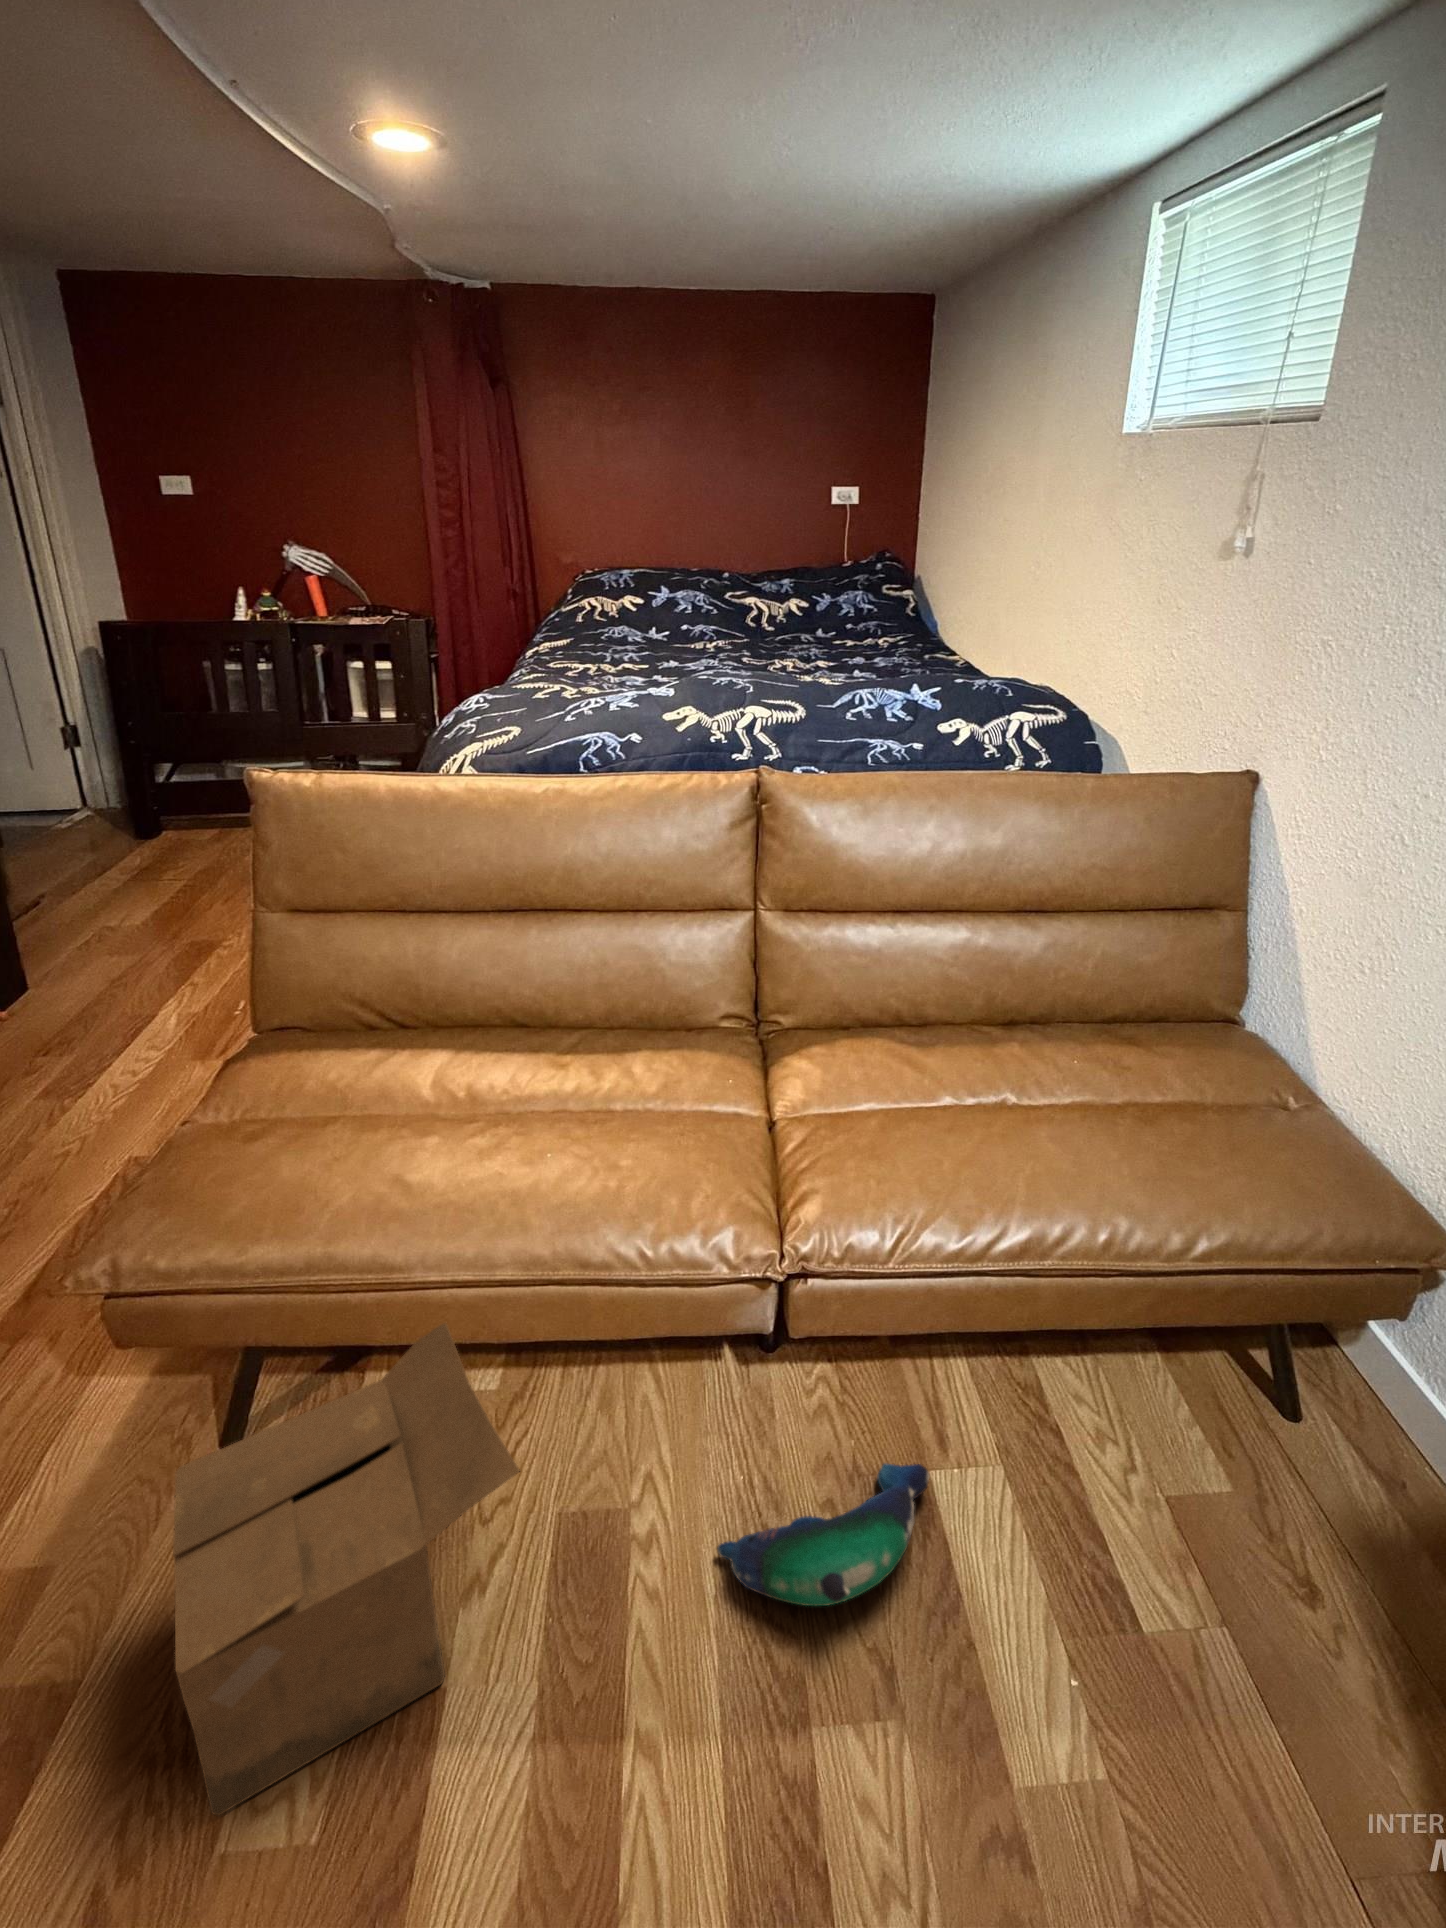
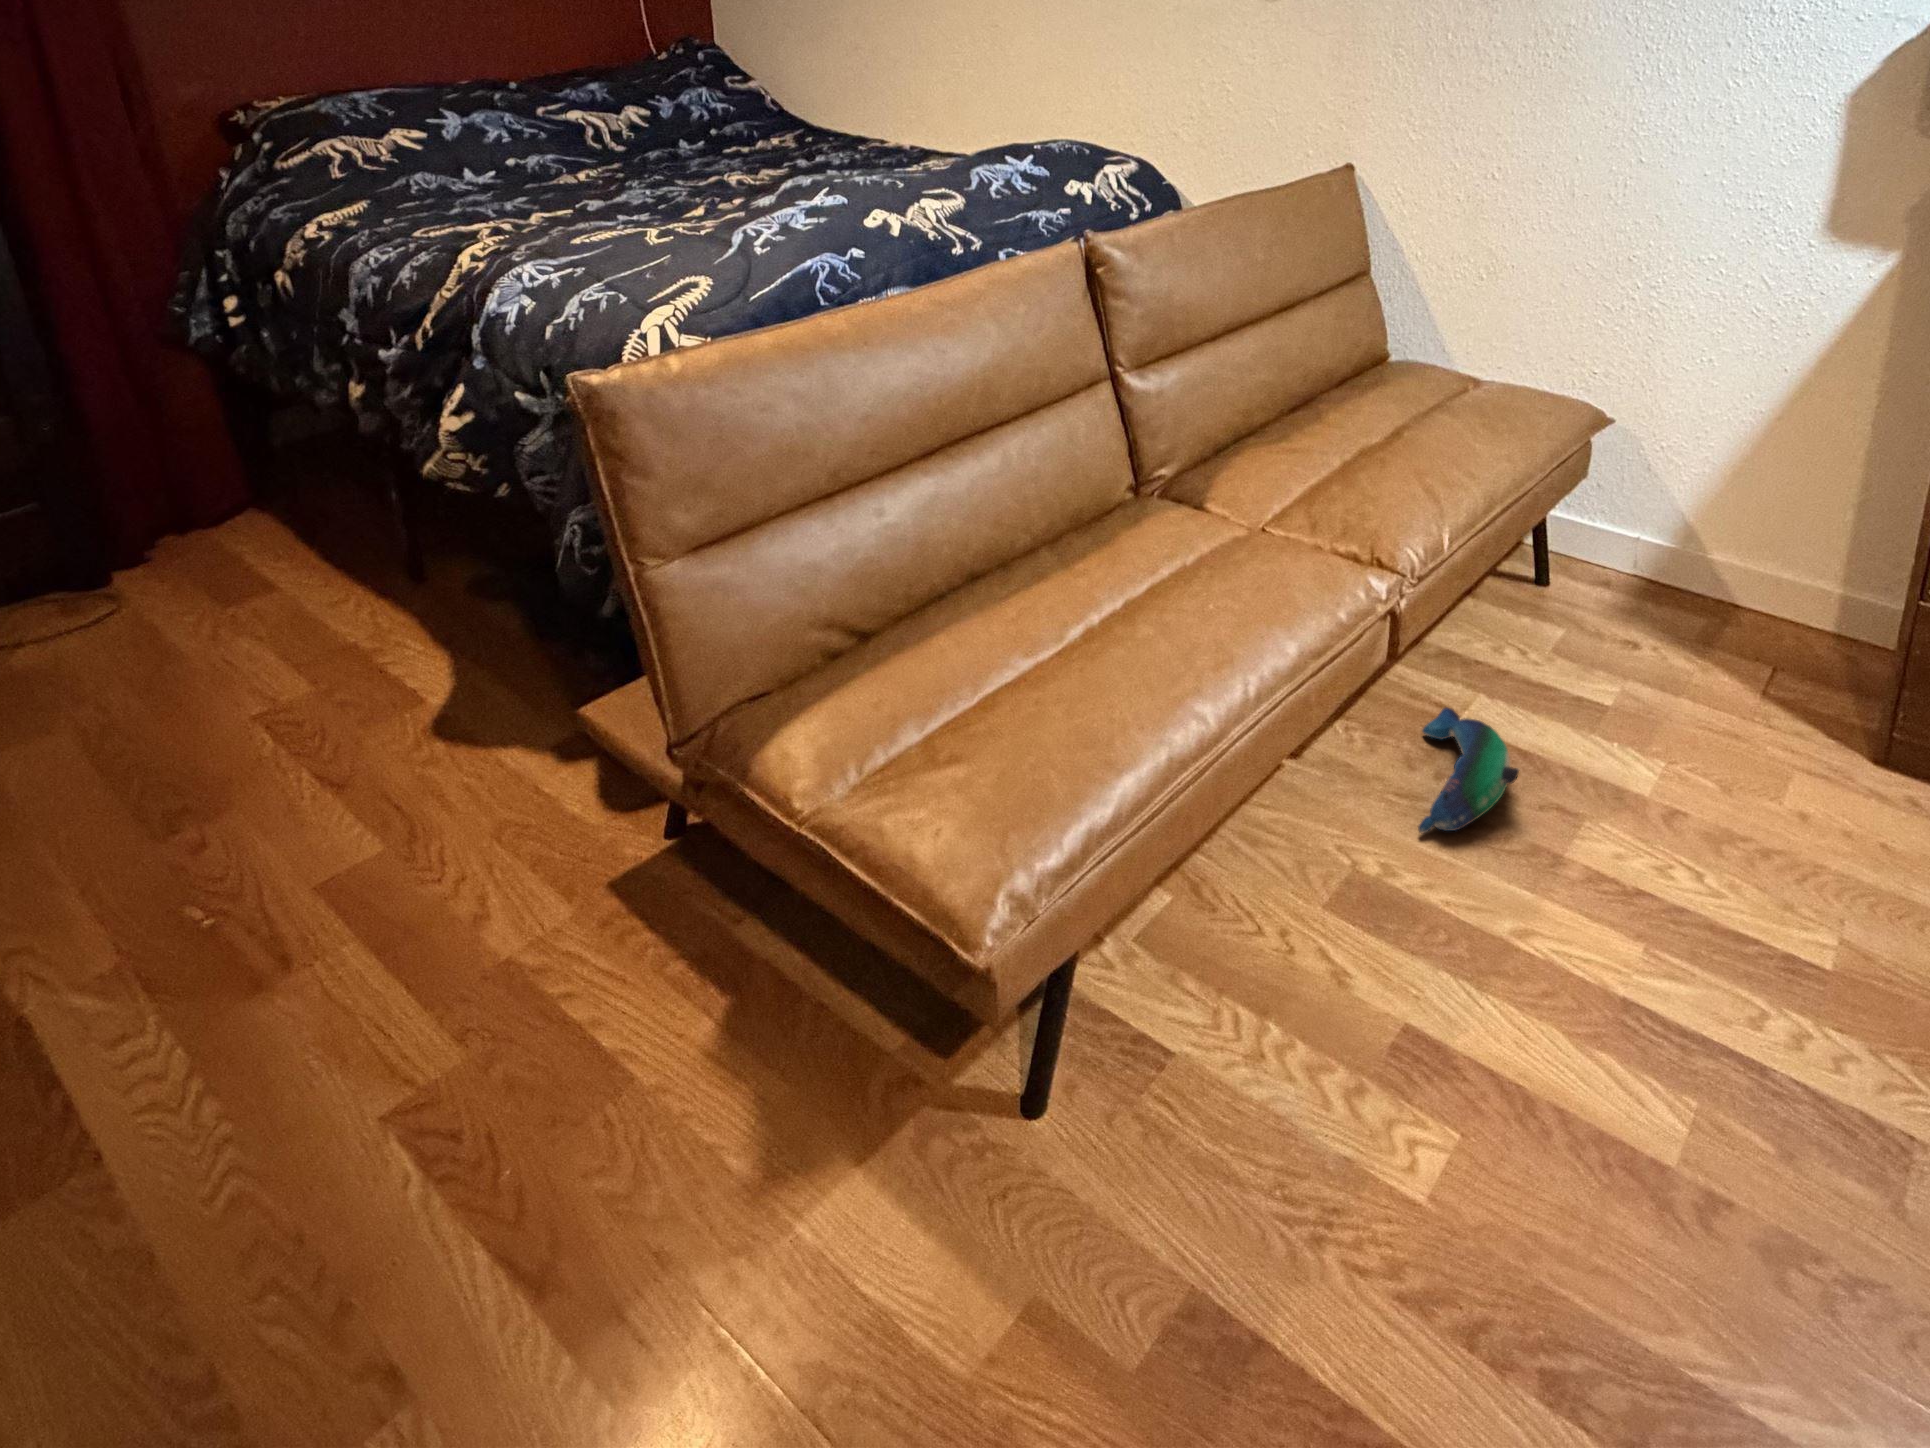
cardboard box: present [173,1323,520,1815] -> none [1198,784,1428,1217]

